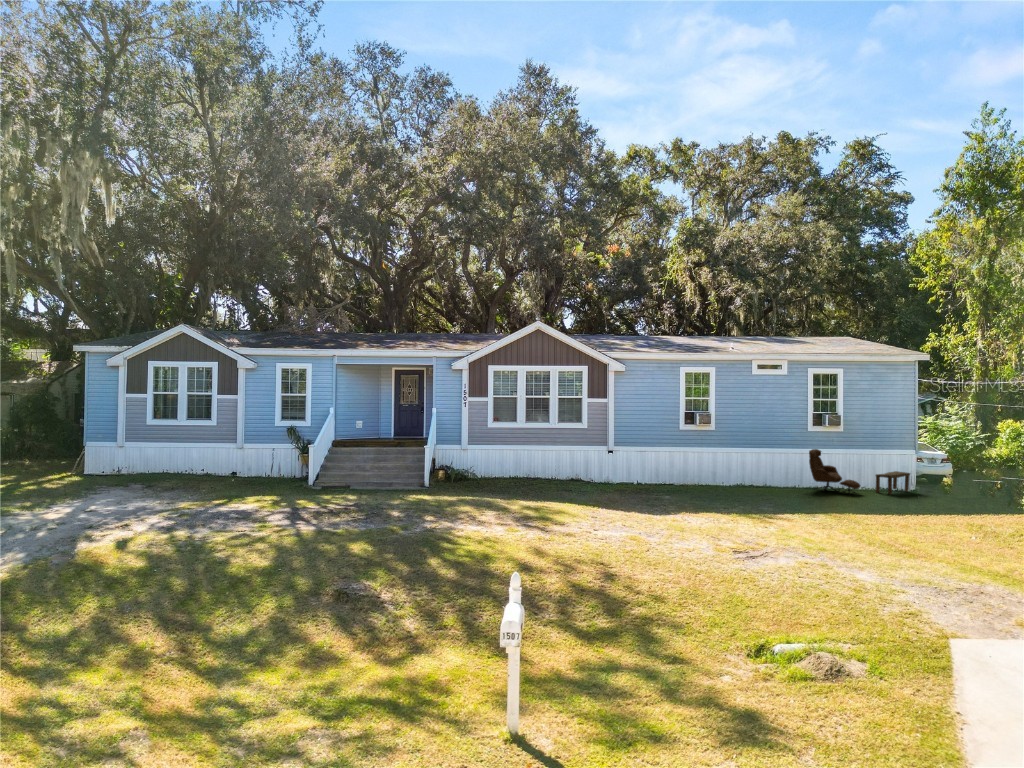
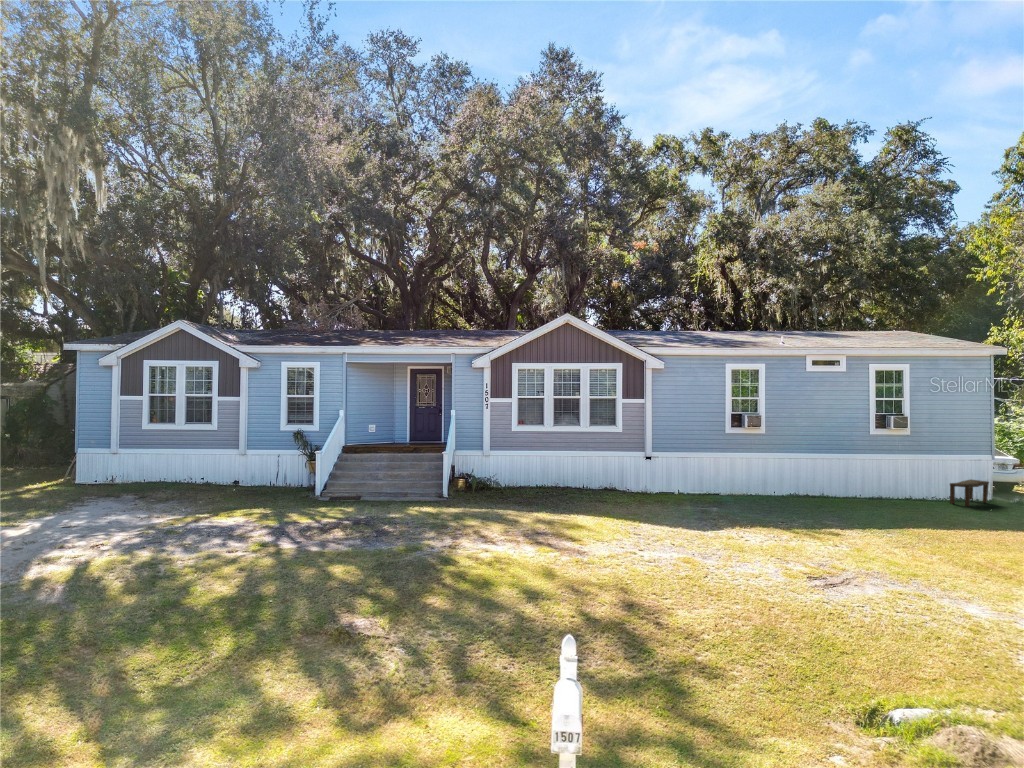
lounge chair: present [809,449,860,495] -> none [873,455,933,507]

